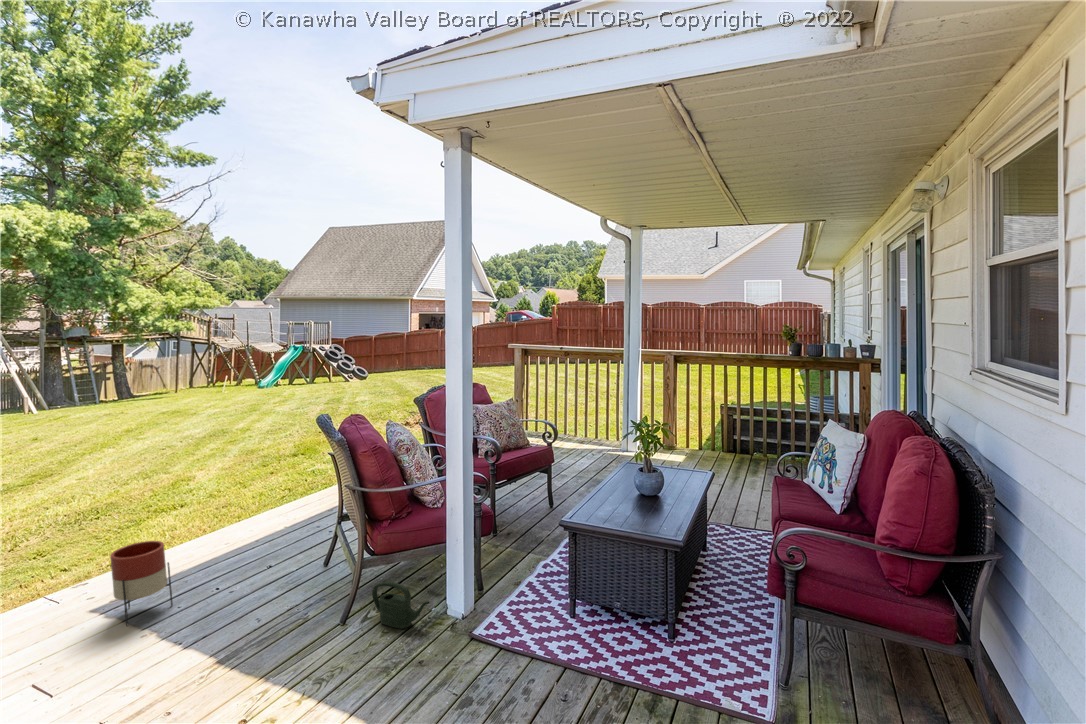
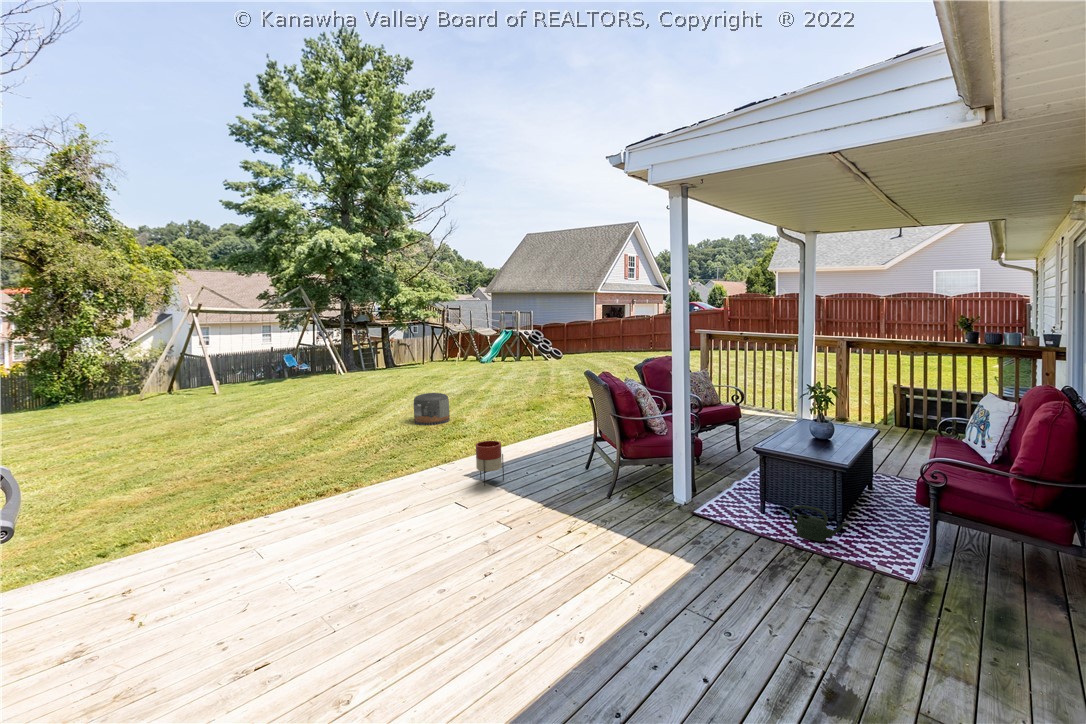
pouf: none [71,449,141,503] -> present [414,393,450,425]
watering can: present [372,582,429,629] -> present [789,505,848,542]

